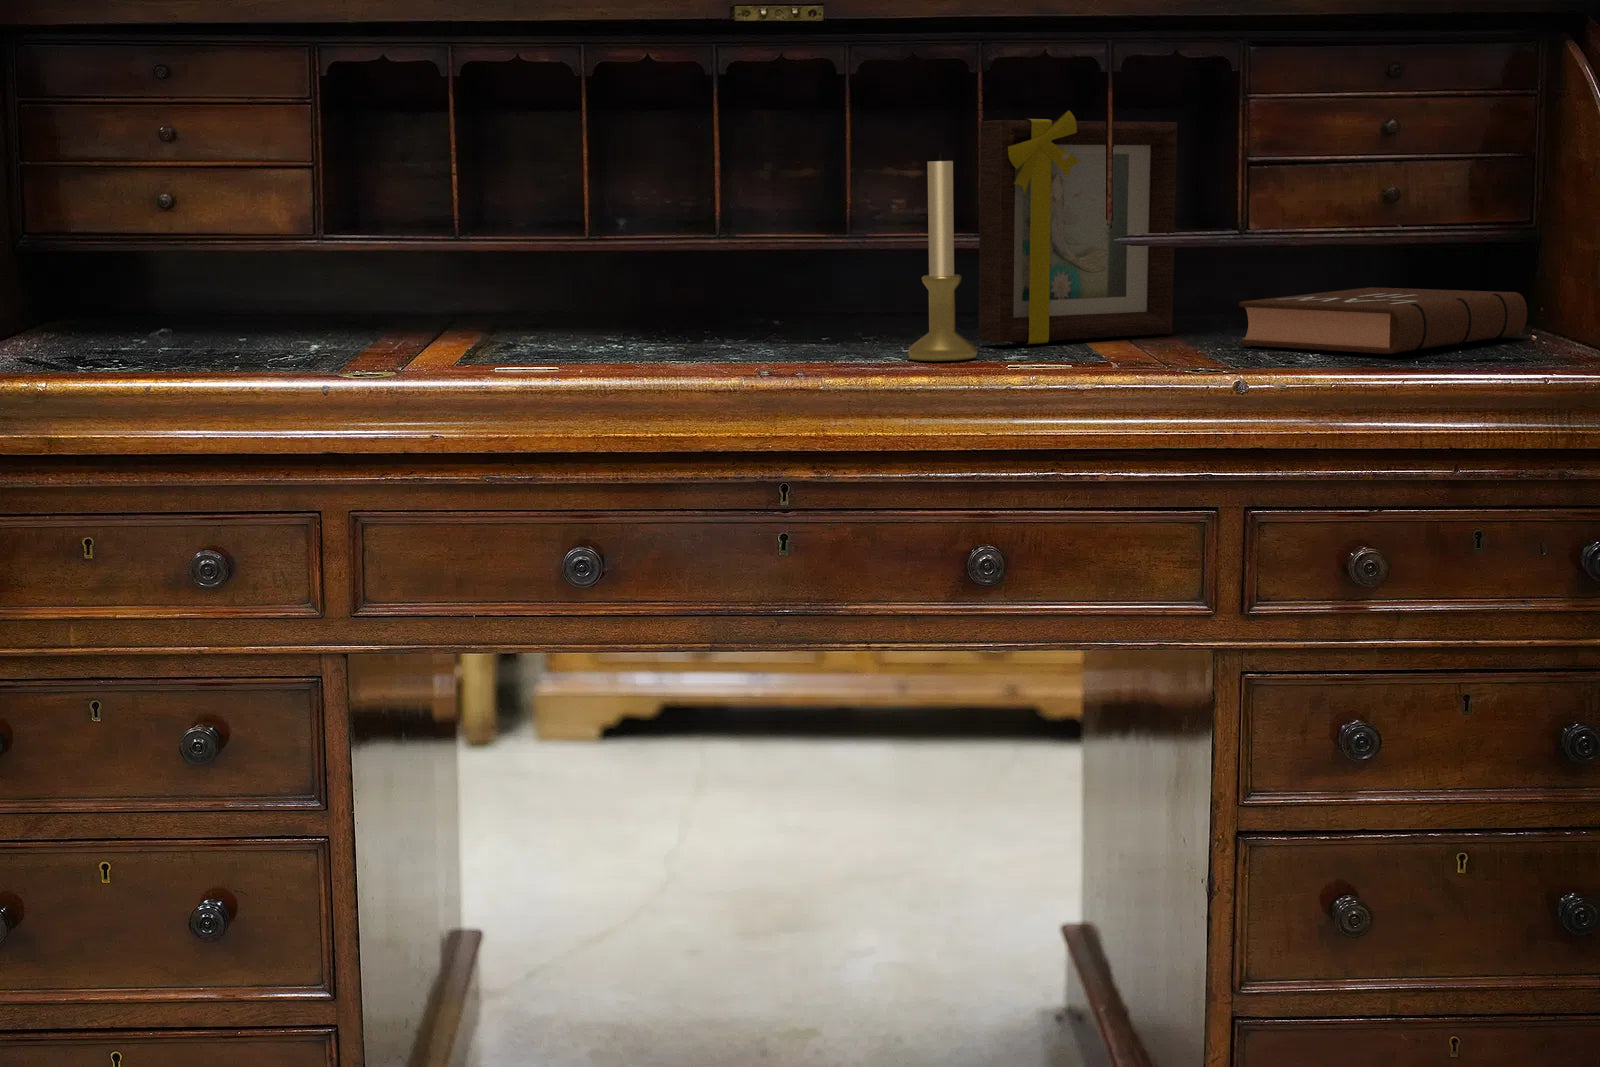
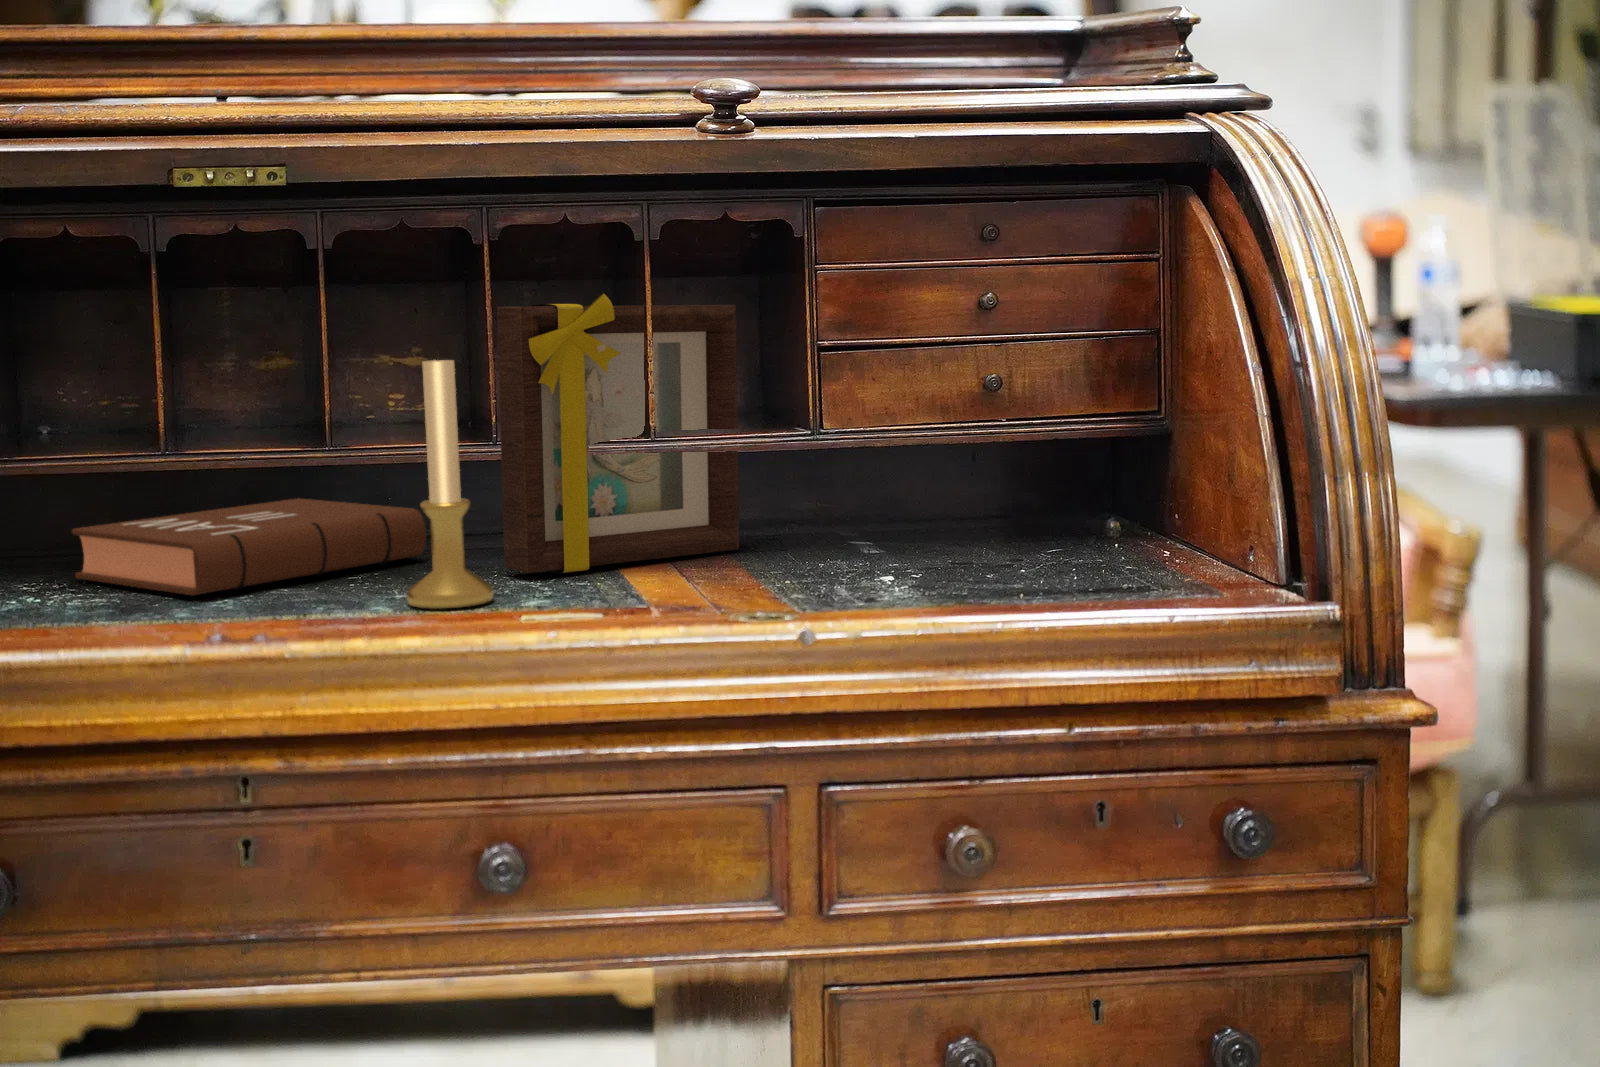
book: present [1238,287,1527,354] -> present [72,498,426,595]

